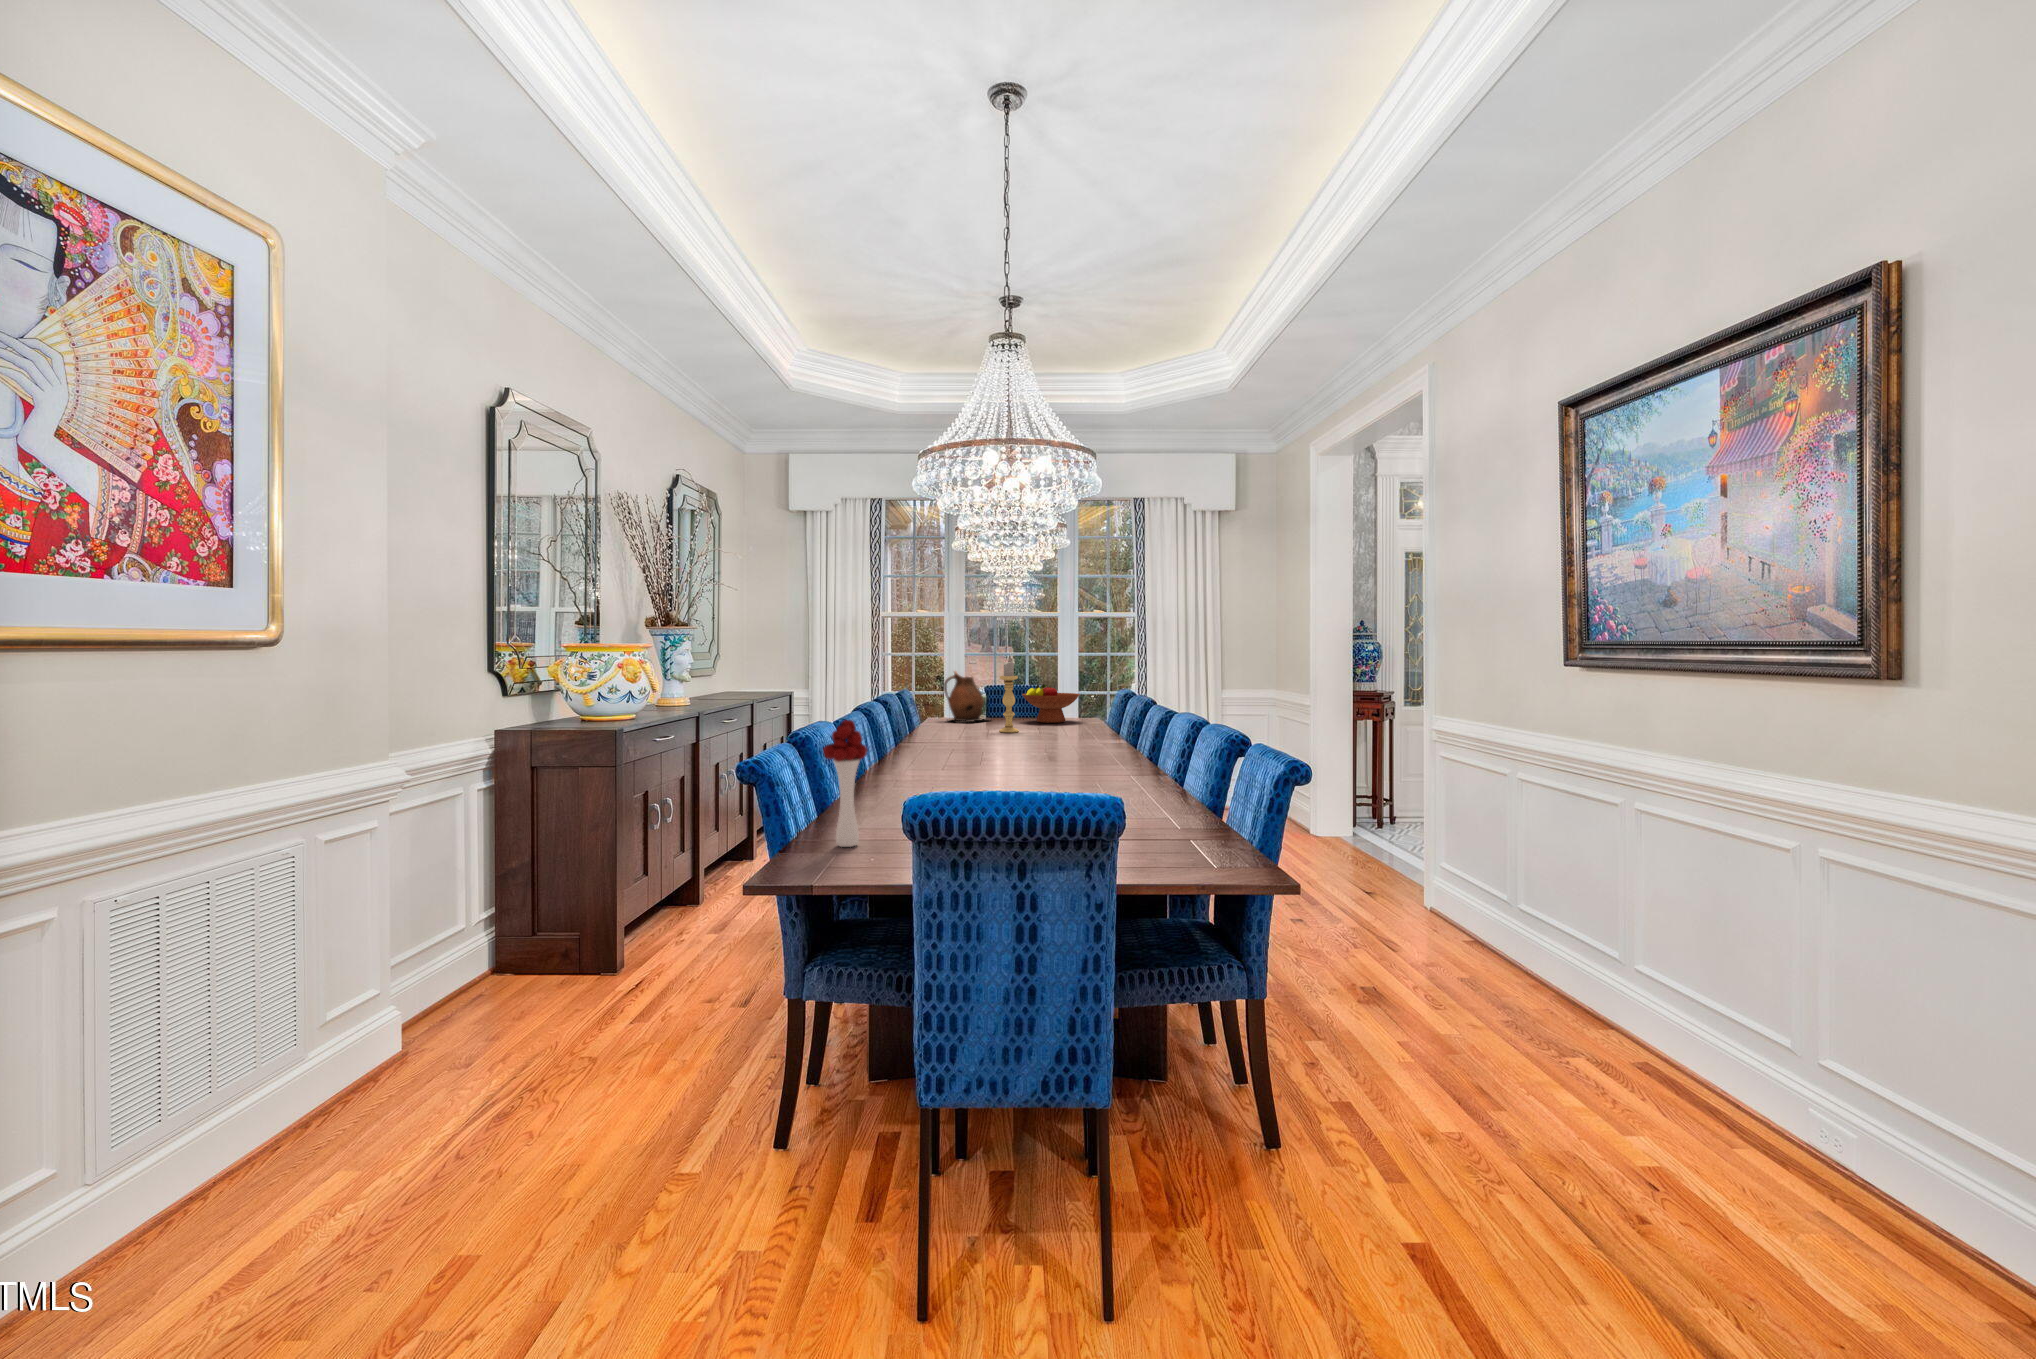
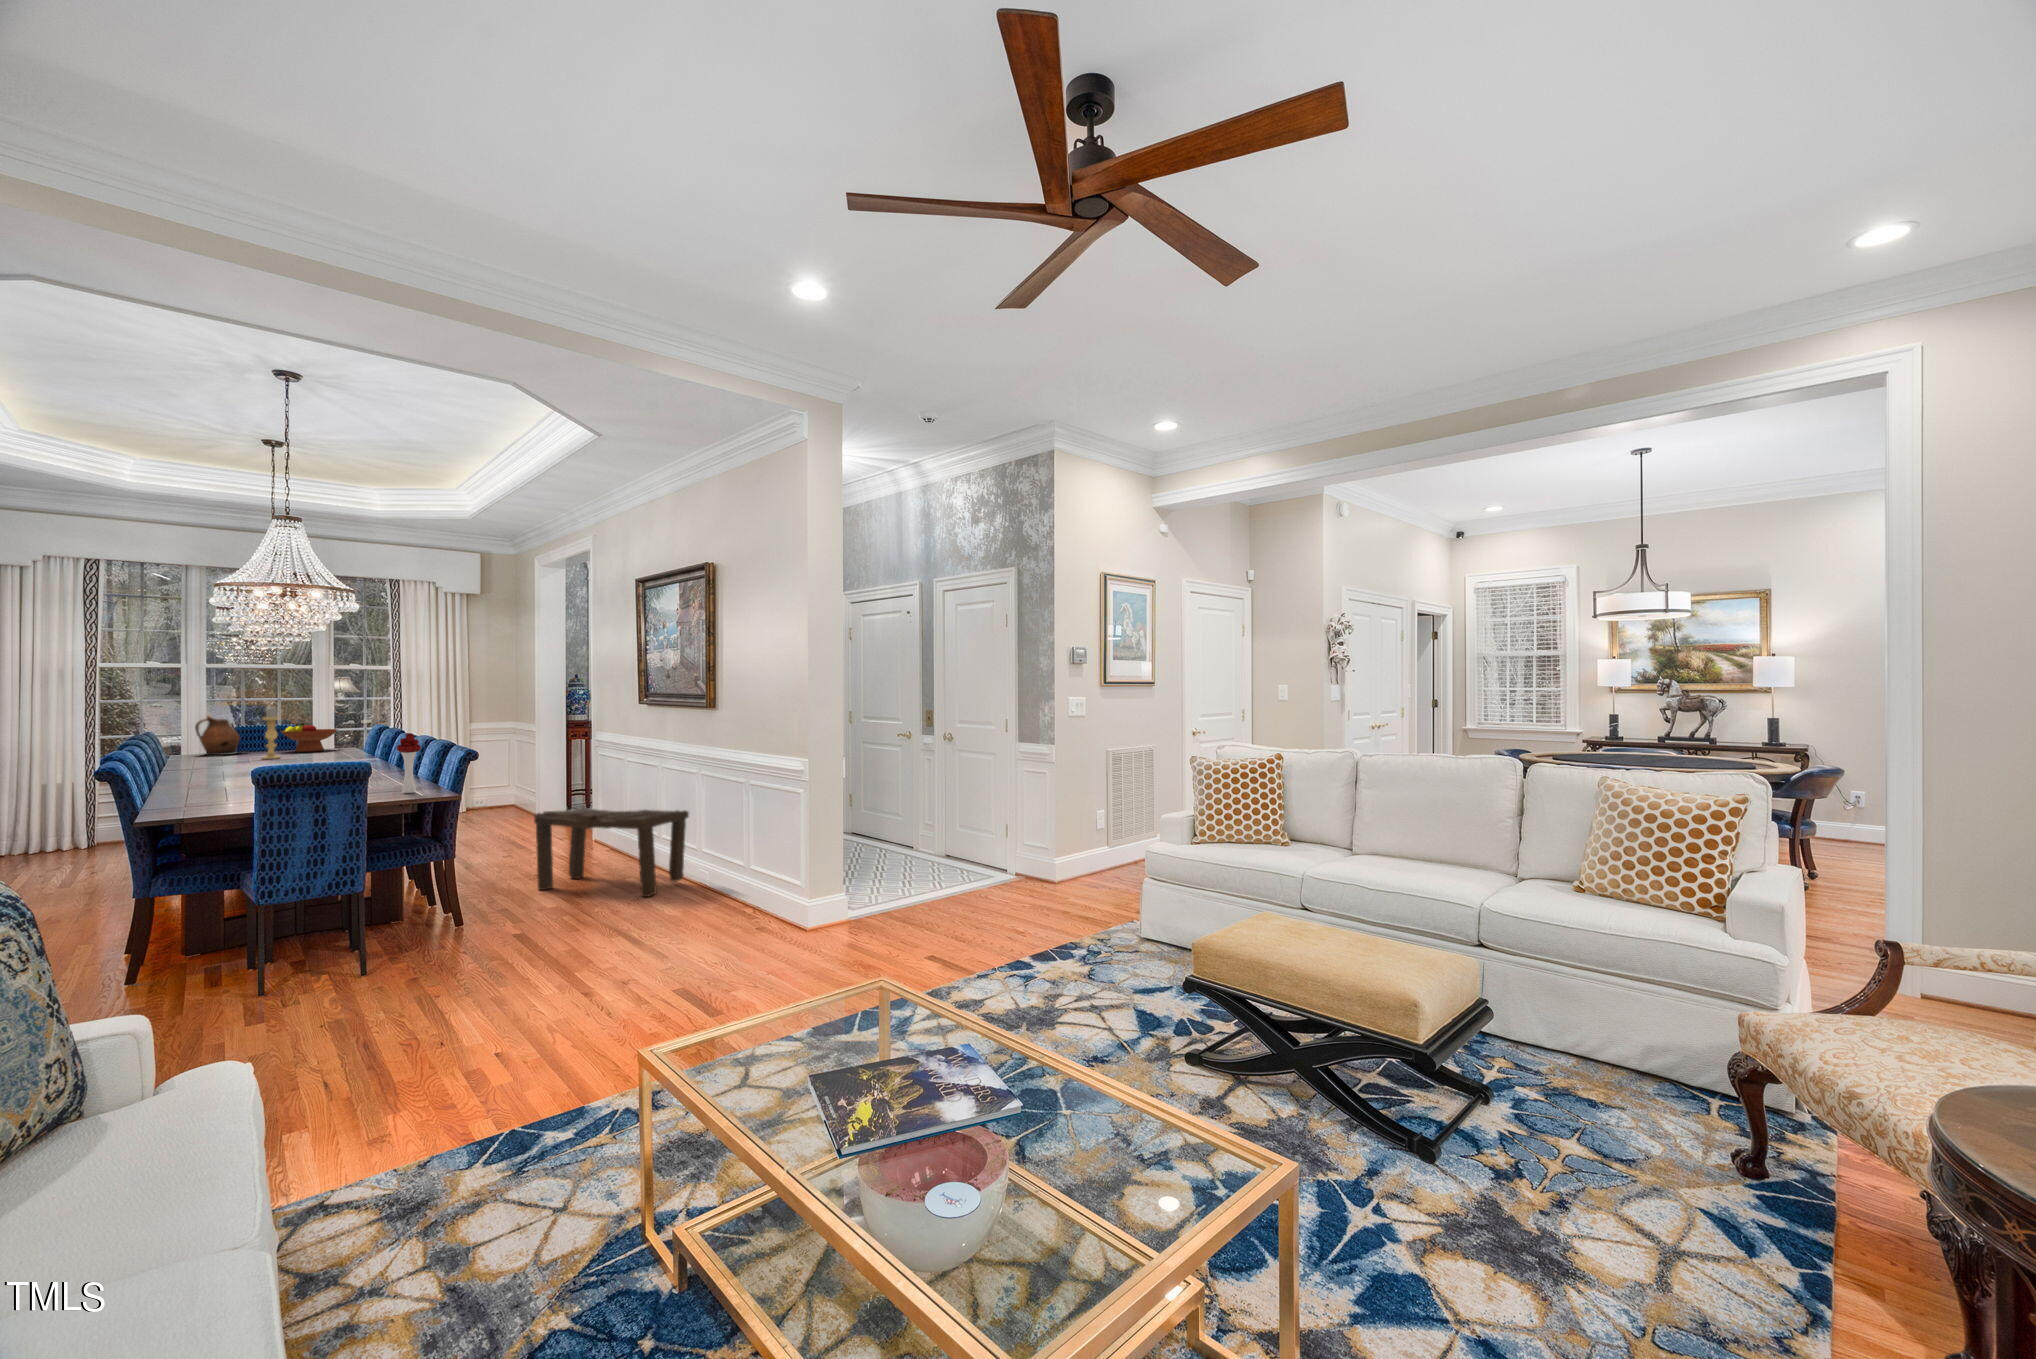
flower bouquet: present [823,720,867,847] -> present [397,733,421,793]
bench: none [1383,879,1775,1172] -> present [534,807,689,897]

